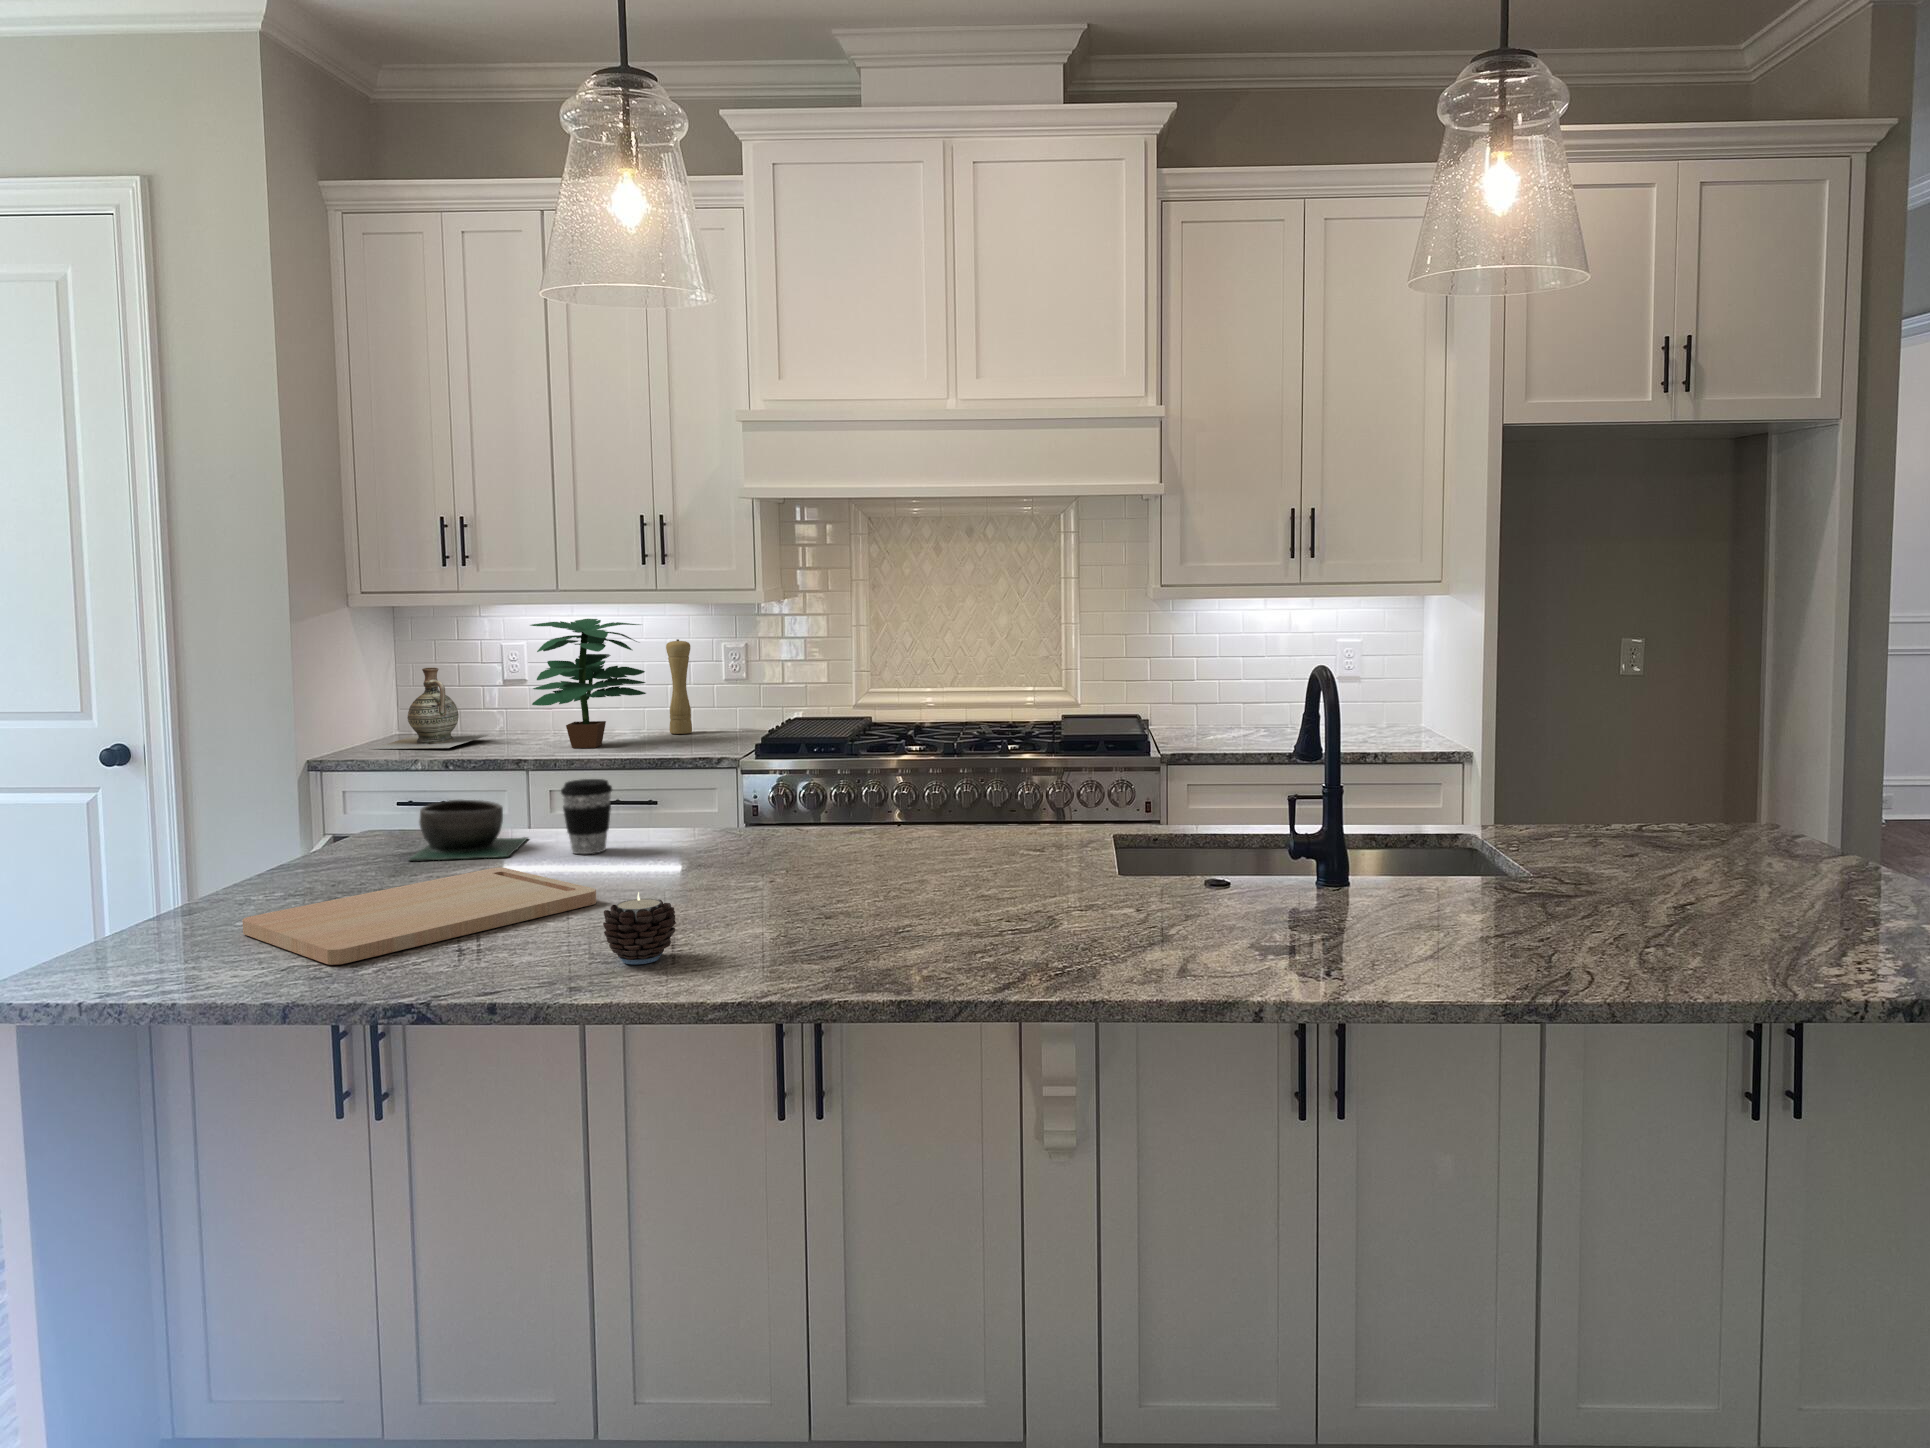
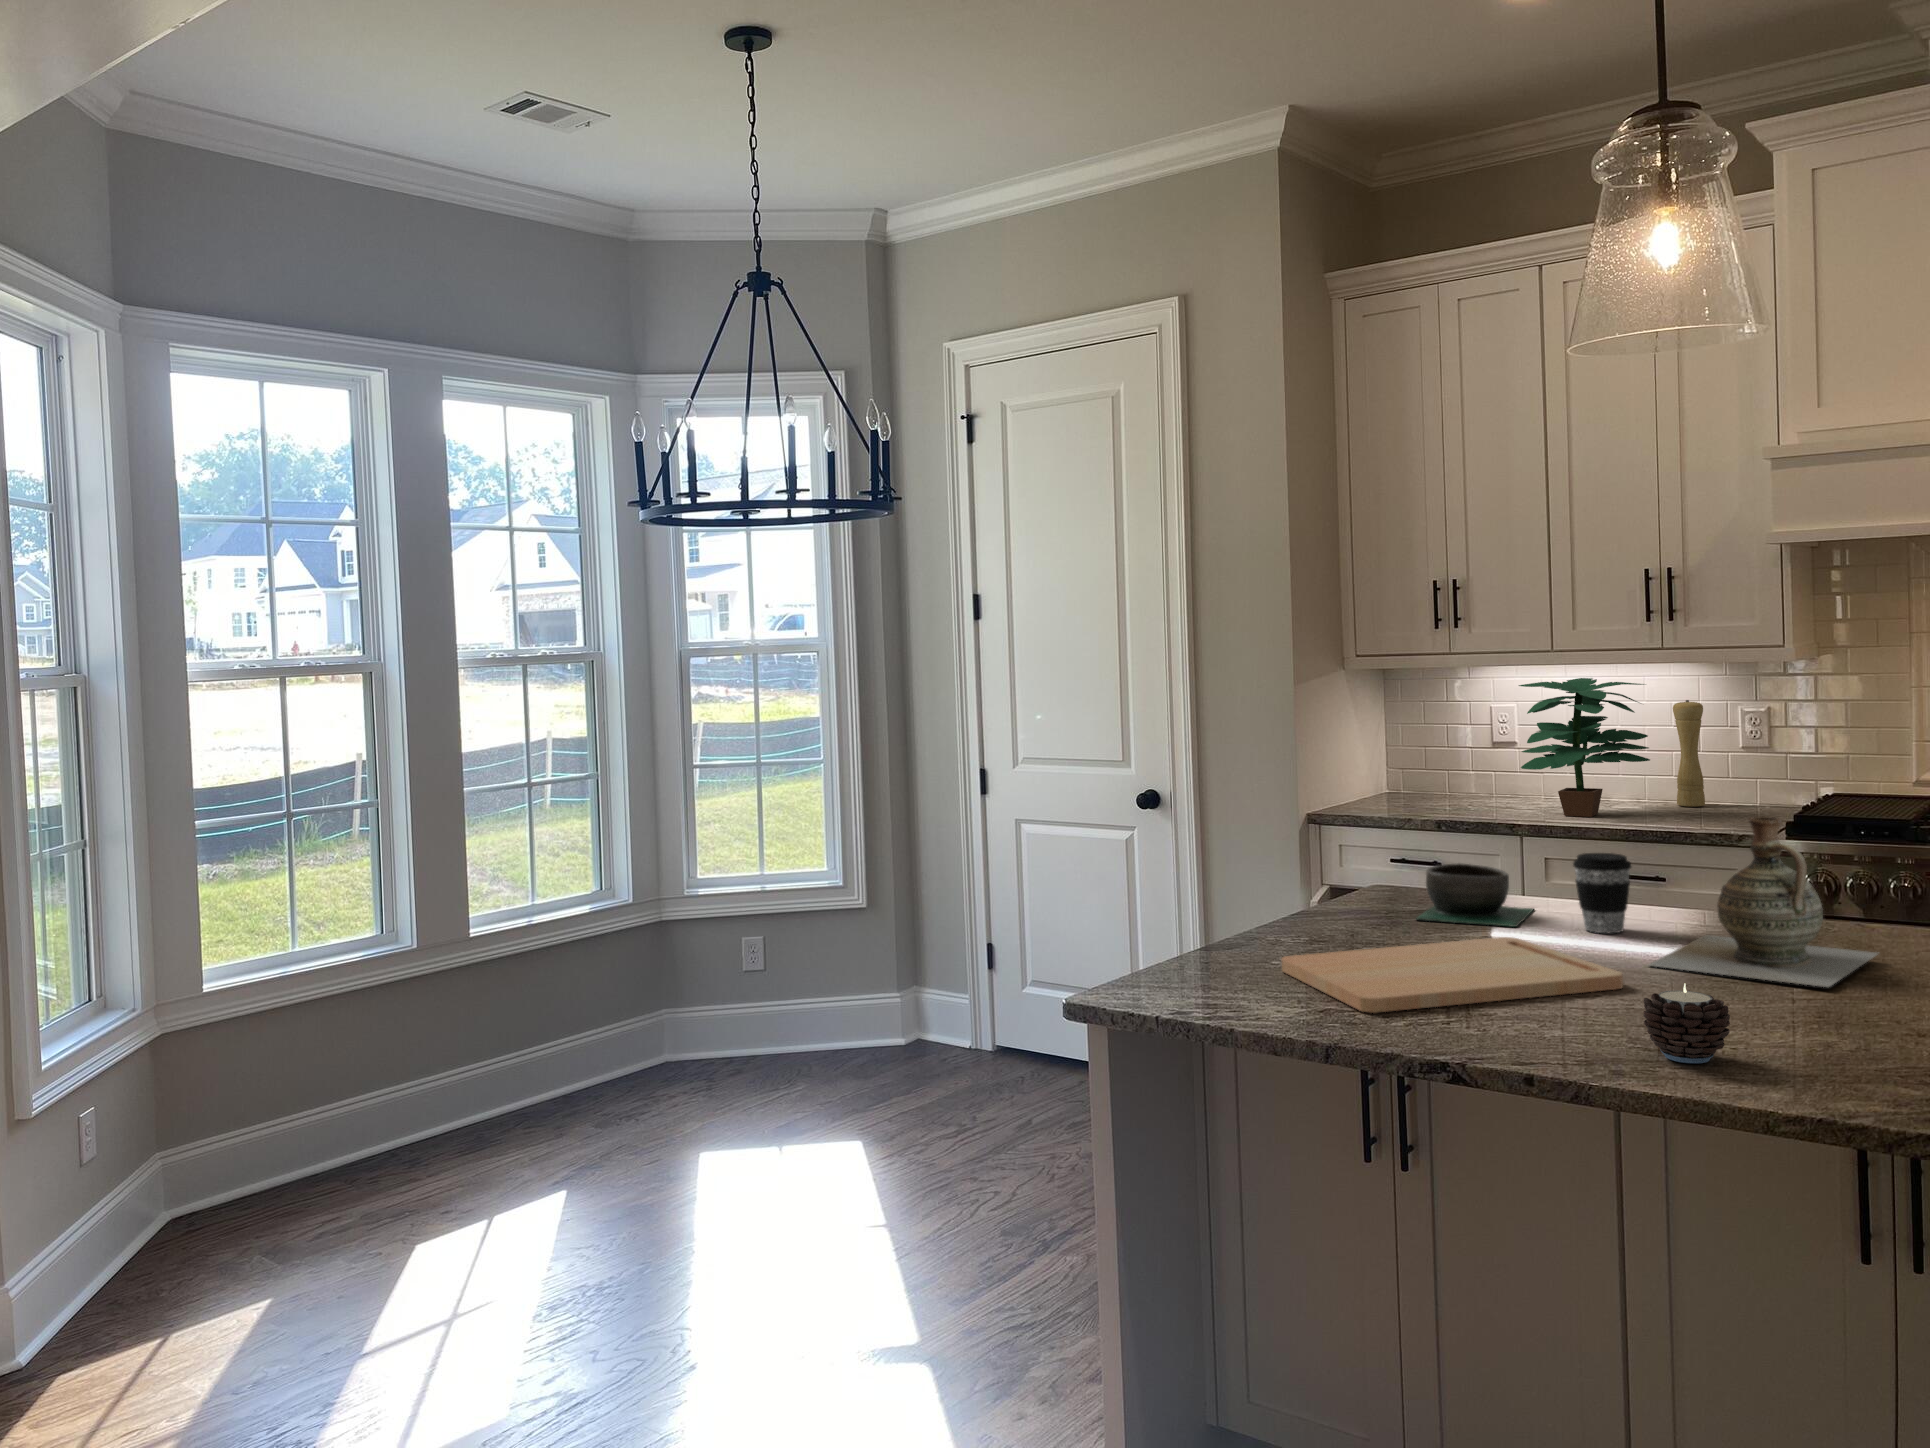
ceramic jug: present [370,668,488,749] -> present [1649,816,1878,987]

